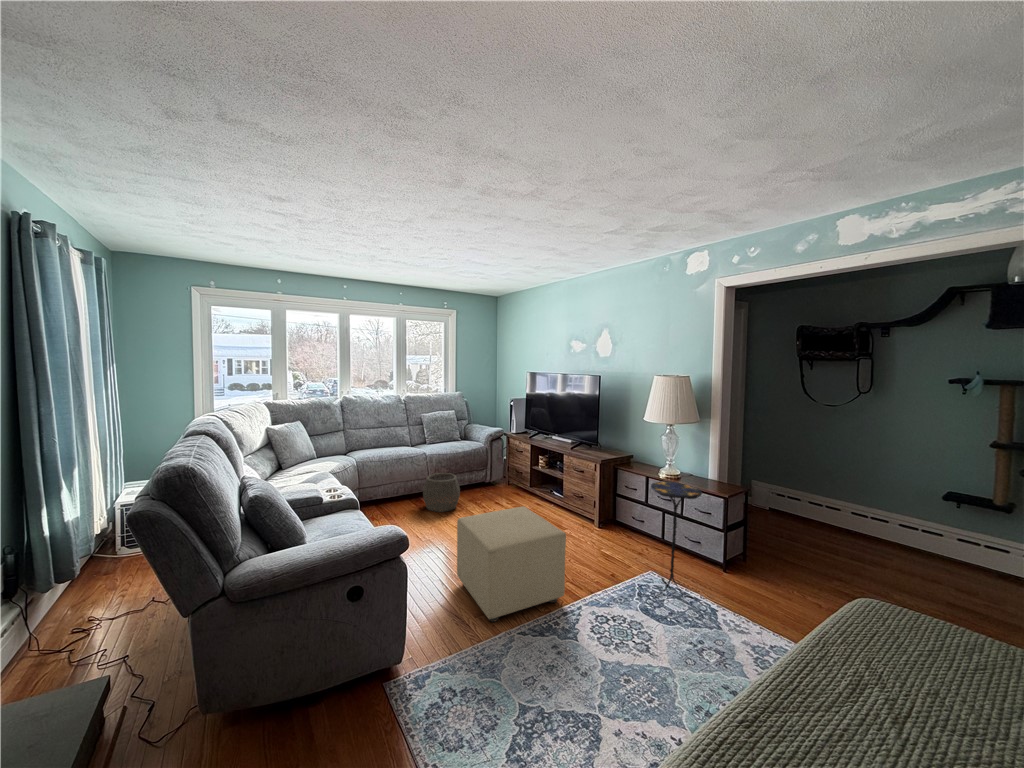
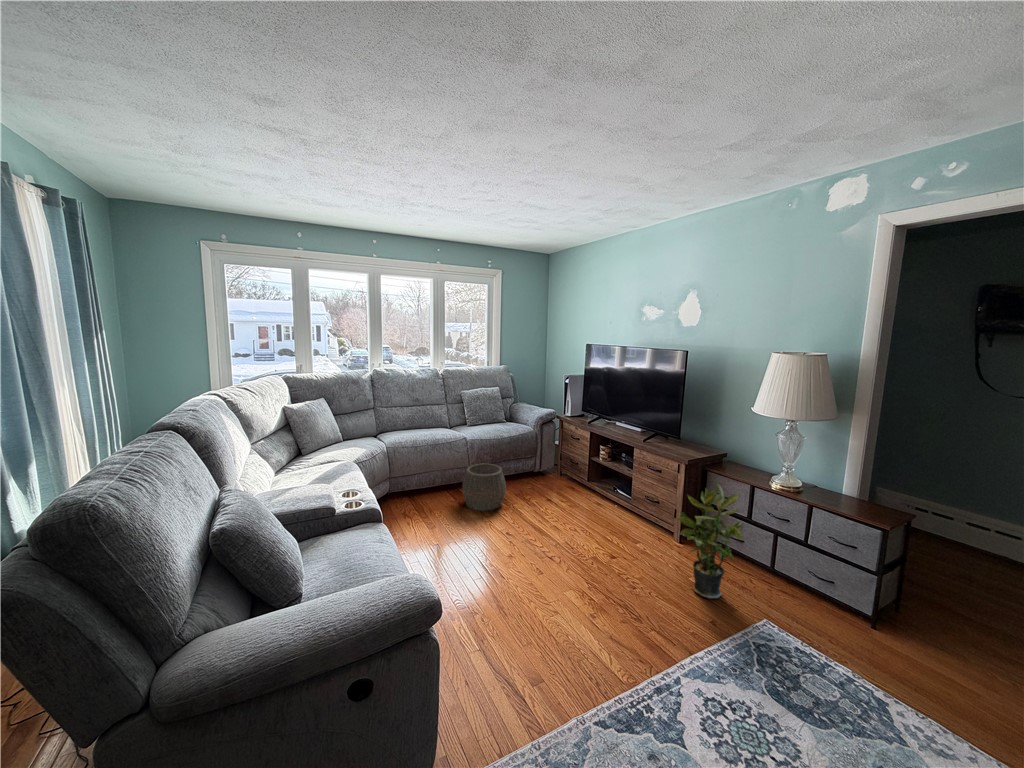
potted plant: none [587,473,634,561] -> present [677,485,743,599]
side table: present [651,481,702,597] -> none [782,506,870,677]
ottoman: present [457,506,566,622] -> none [506,526,661,697]

